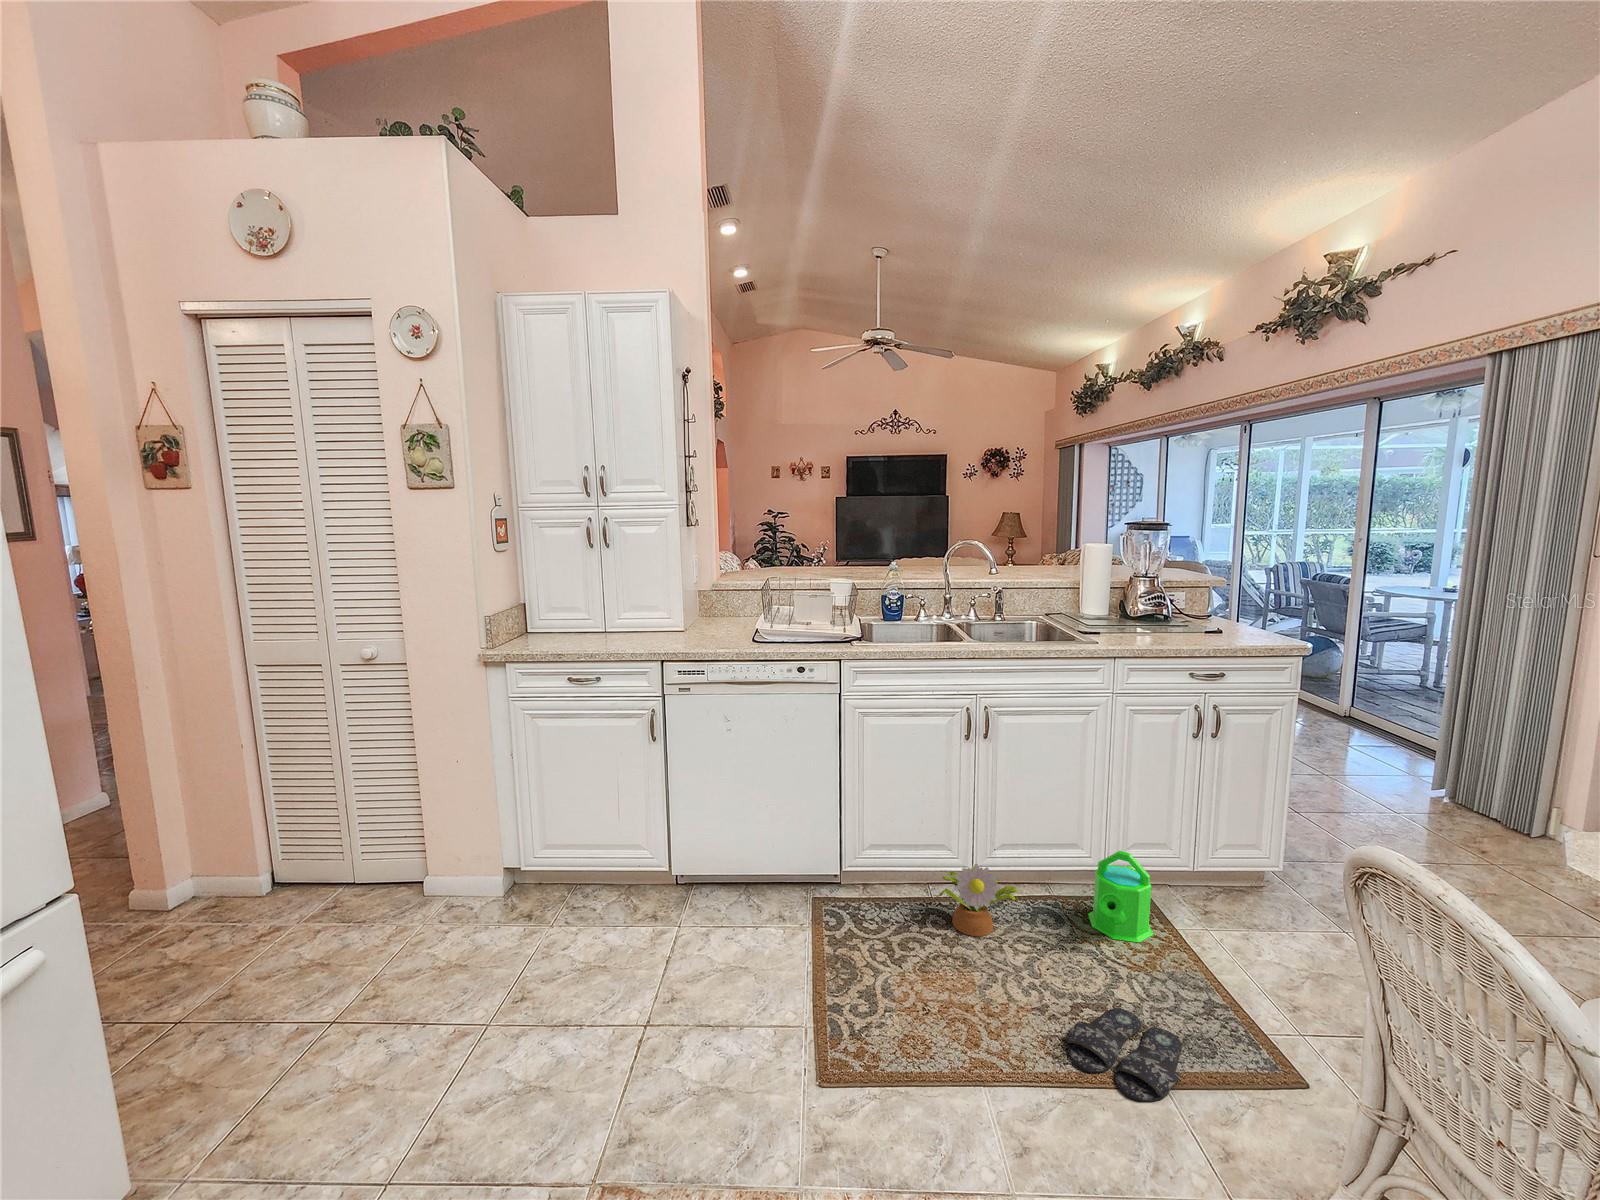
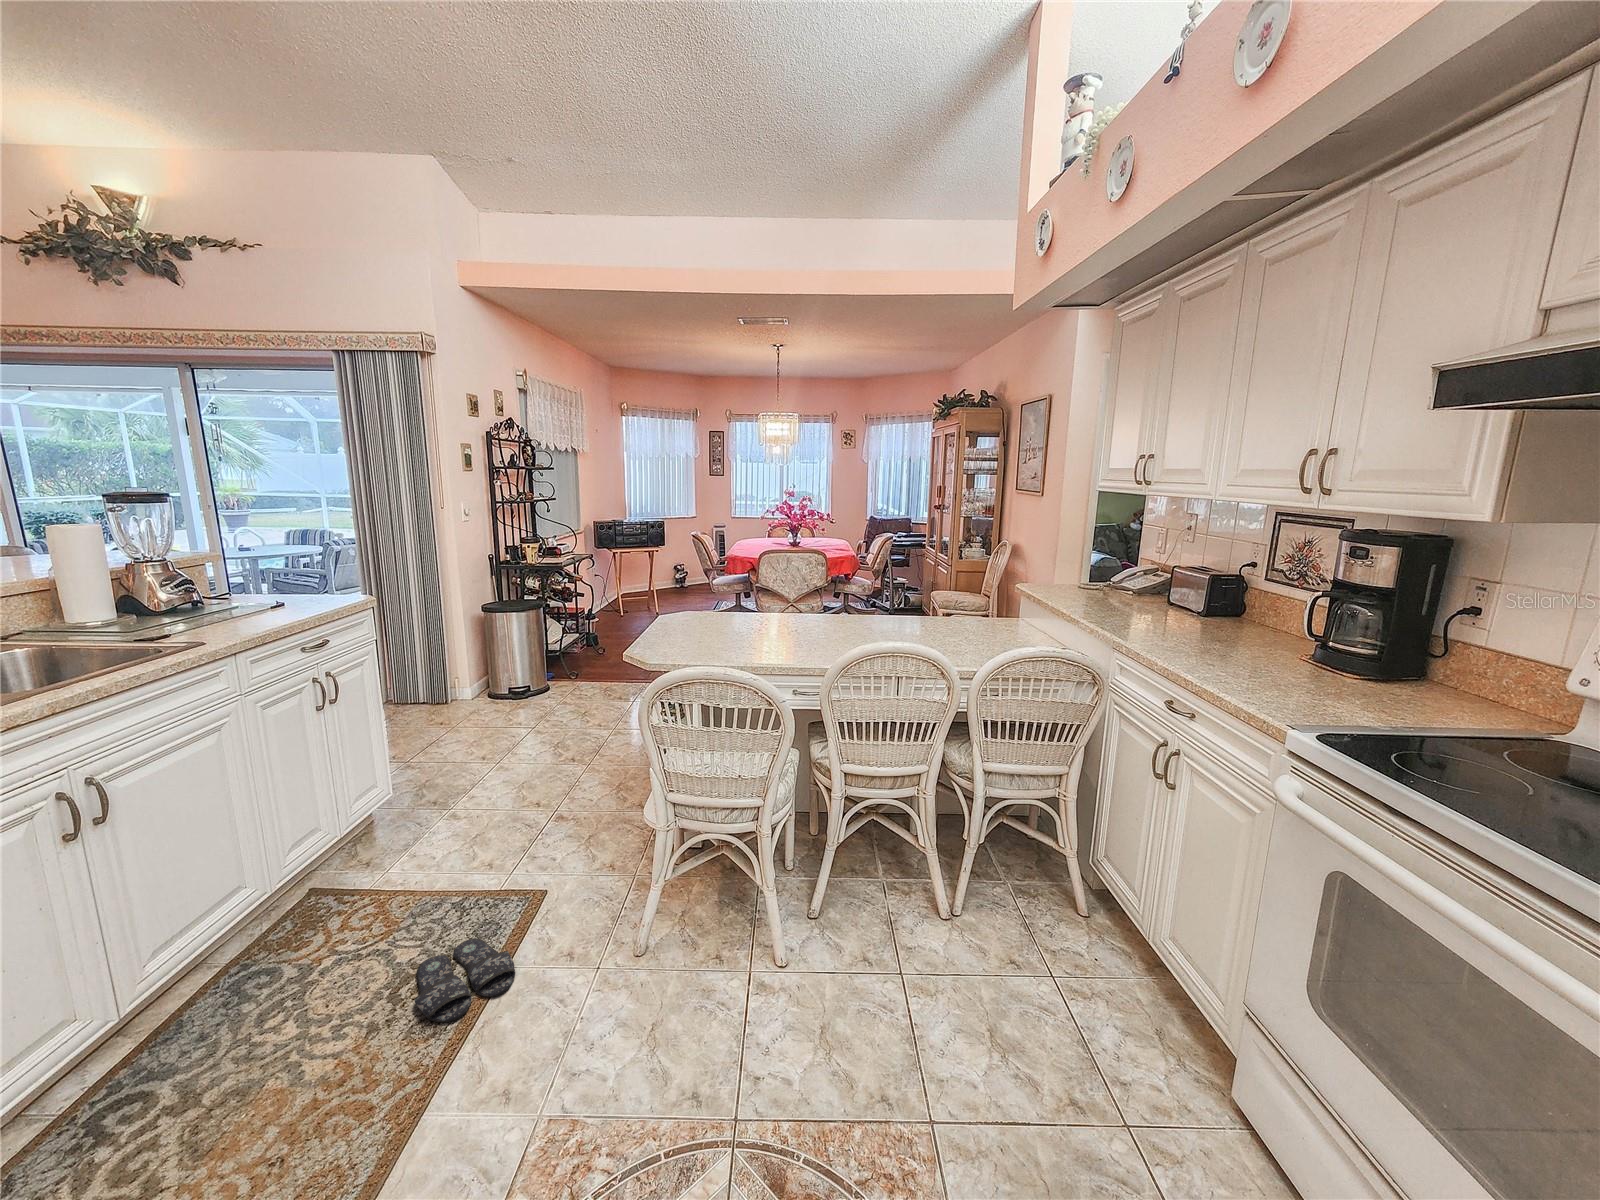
watering can: present [1088,851,1153,942] -> none [287,852,362,947]
decorative plant: present [936,864,1019,936] -> none [88,972,238,1093]

